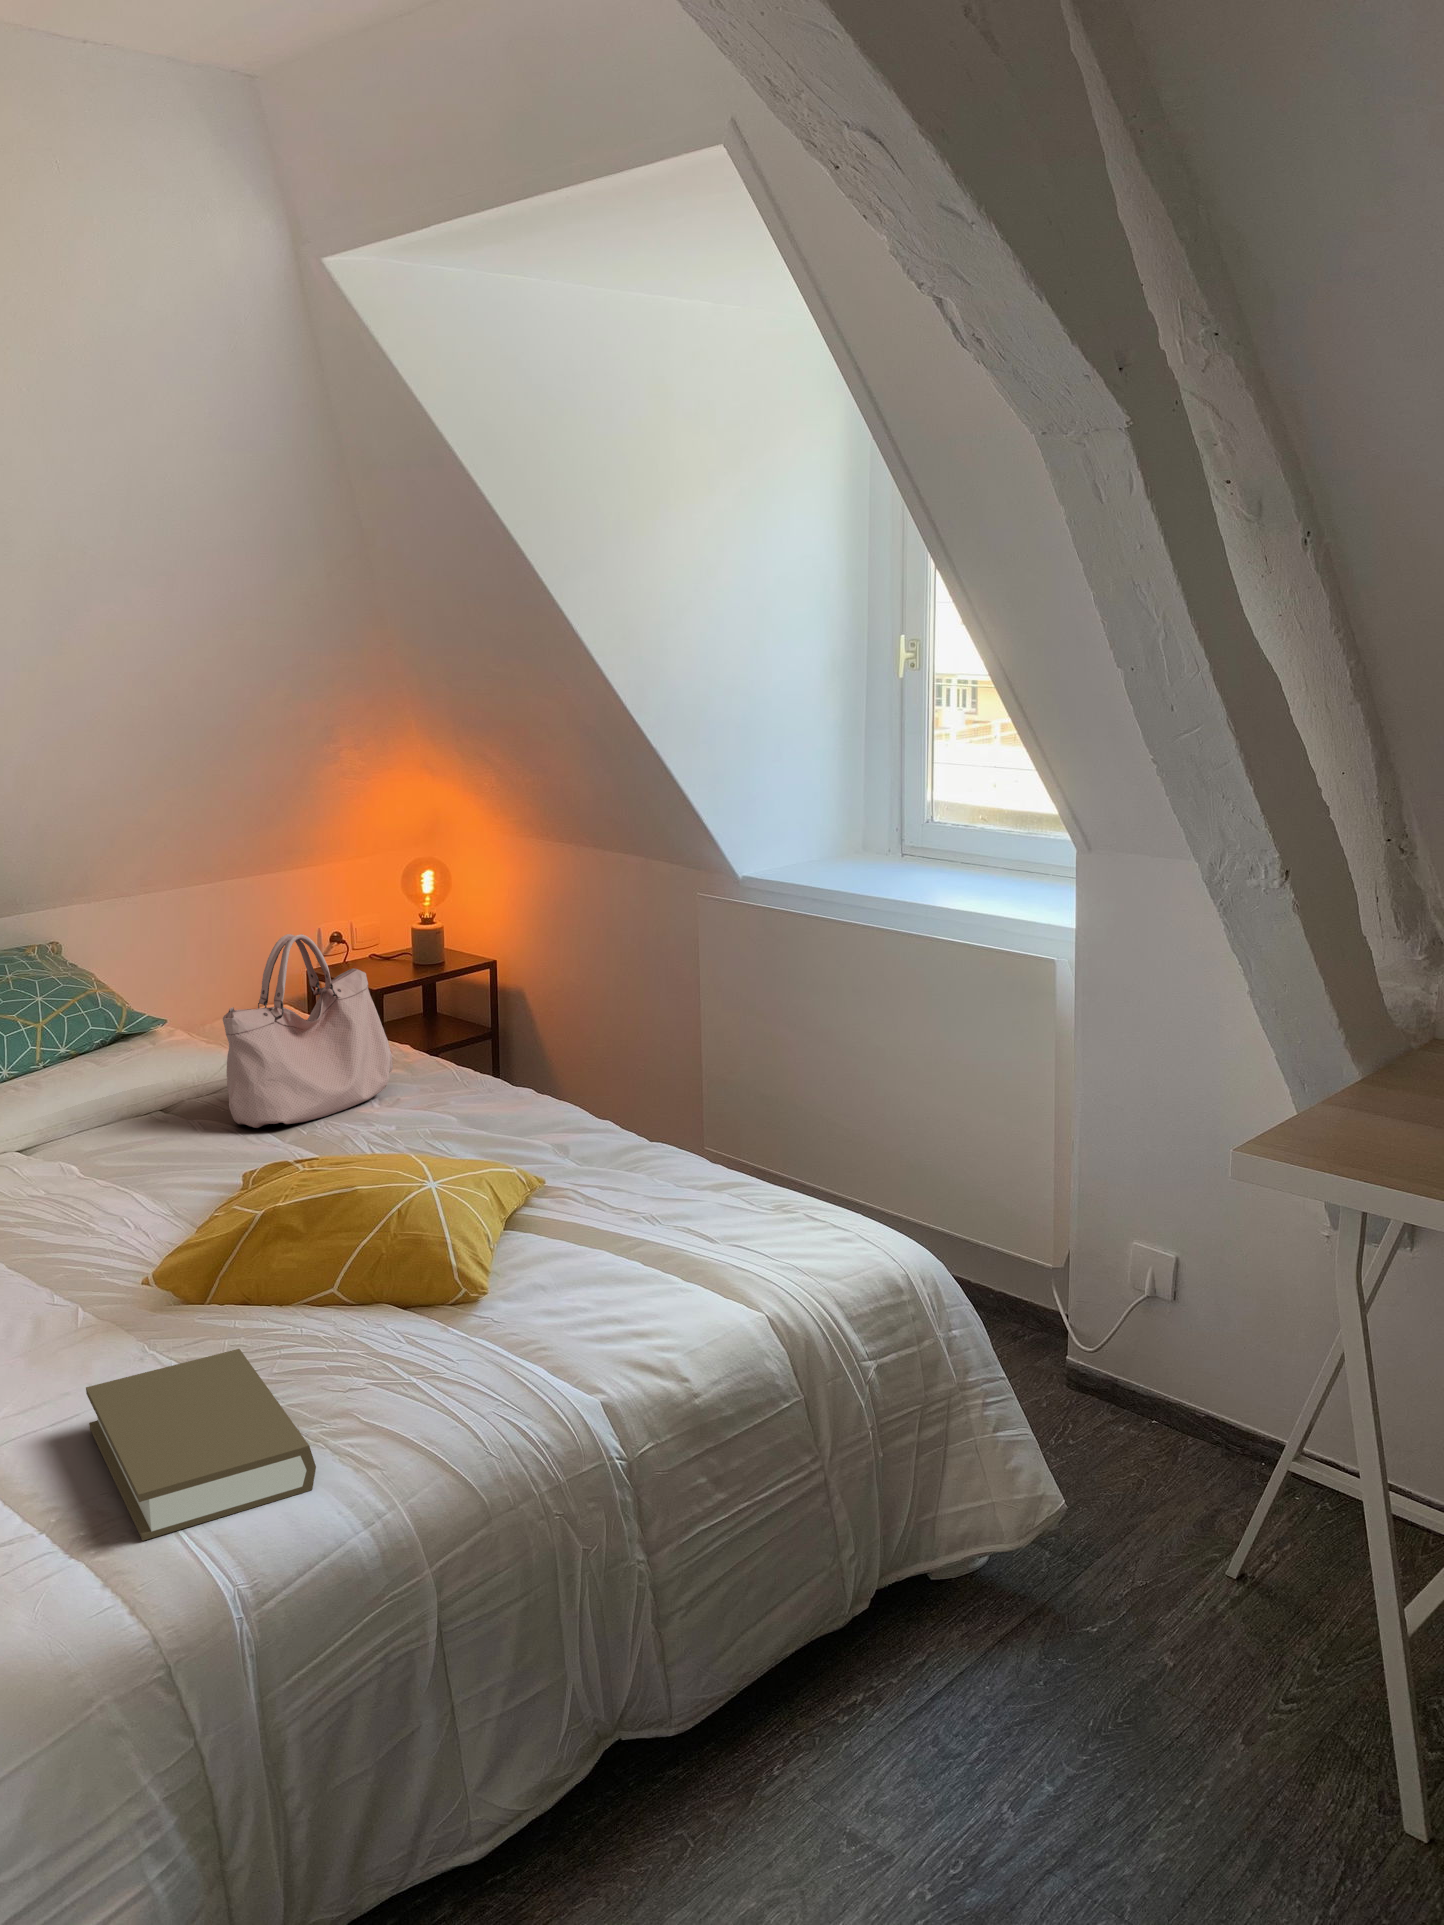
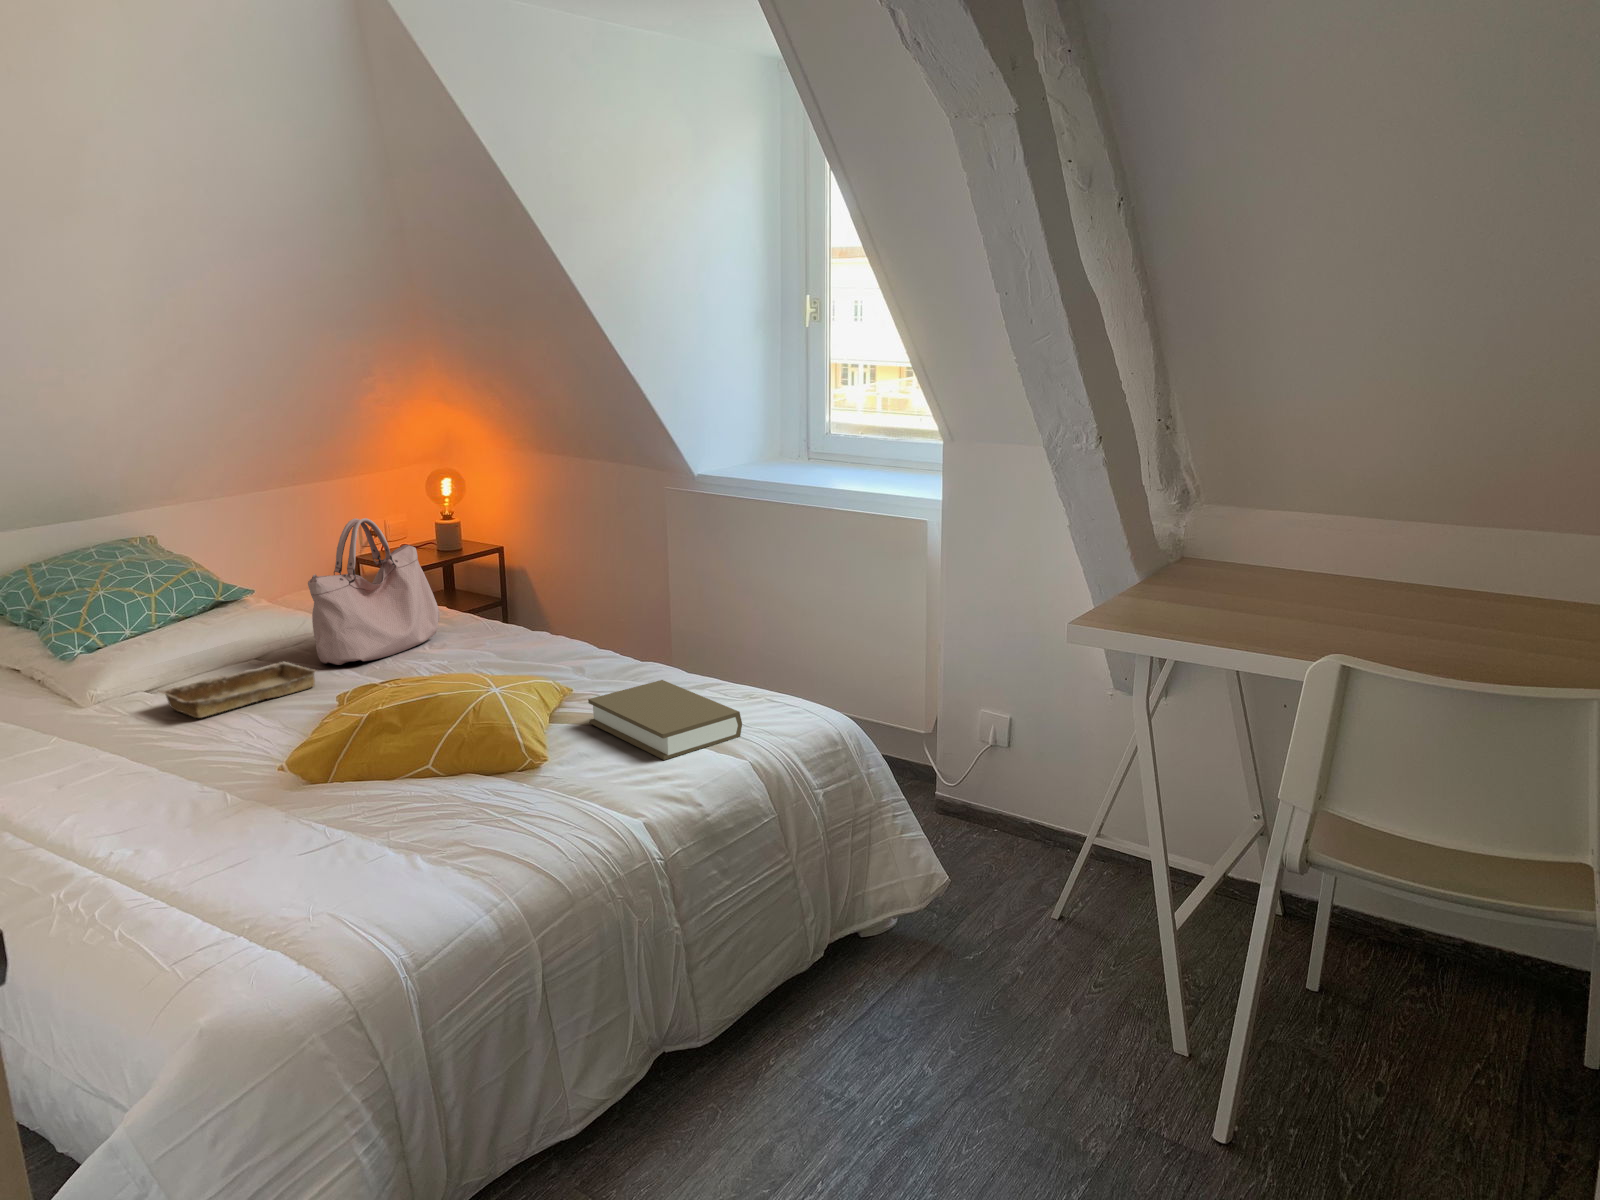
tray: none [24,1121,226,1196] -> present [160,662,317,718]
book: present [86,1349,316,1541] -> present [588,680,742,760]

